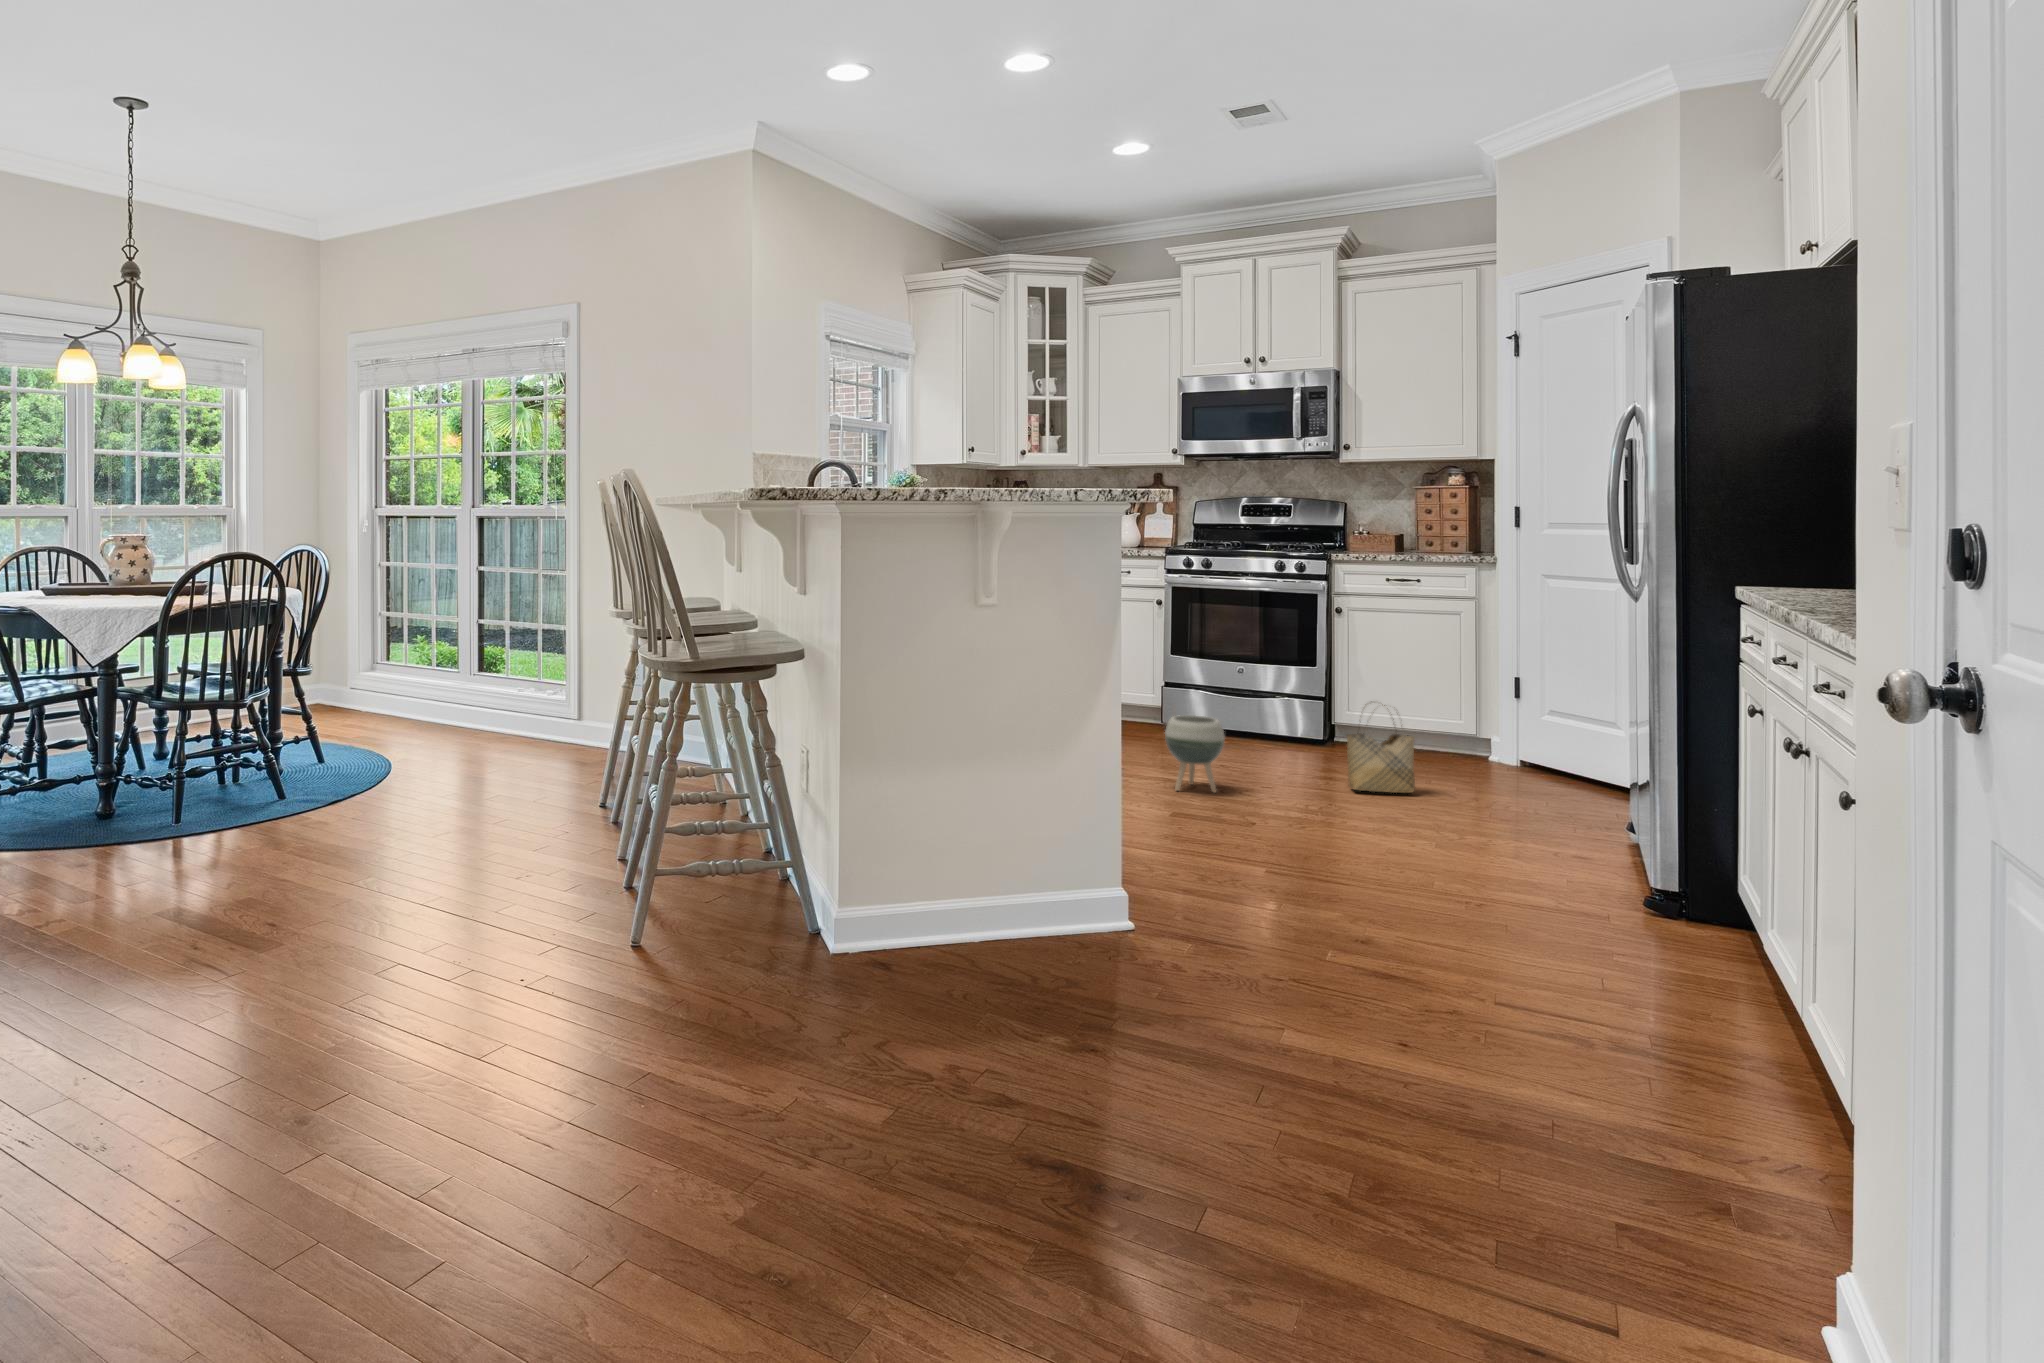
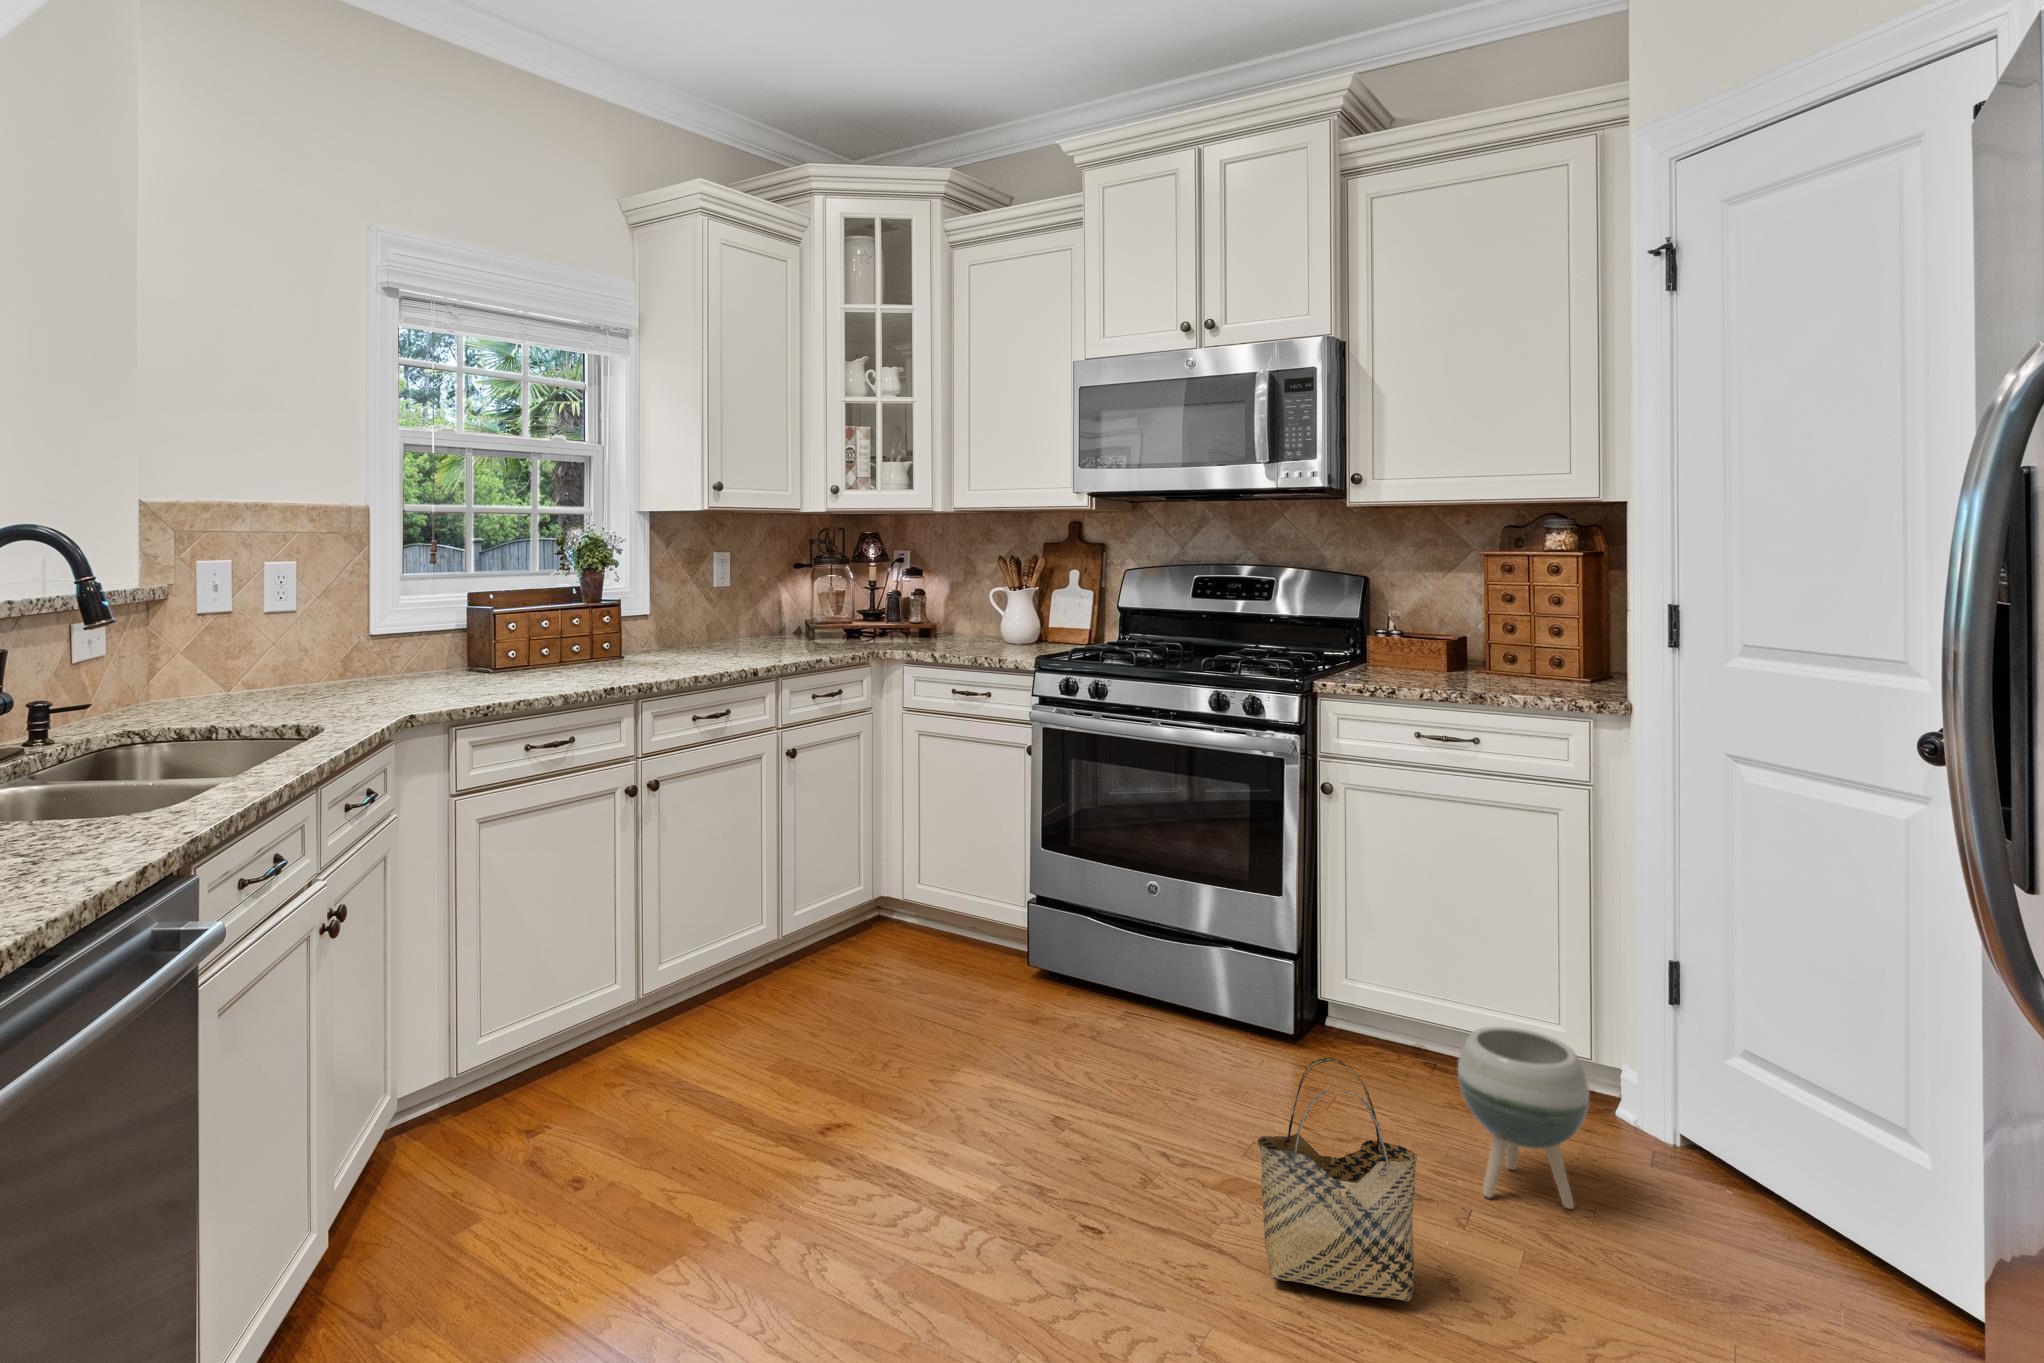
planter: present [1165,715,1224,792] -> present [1458,1027,1589,1209]

